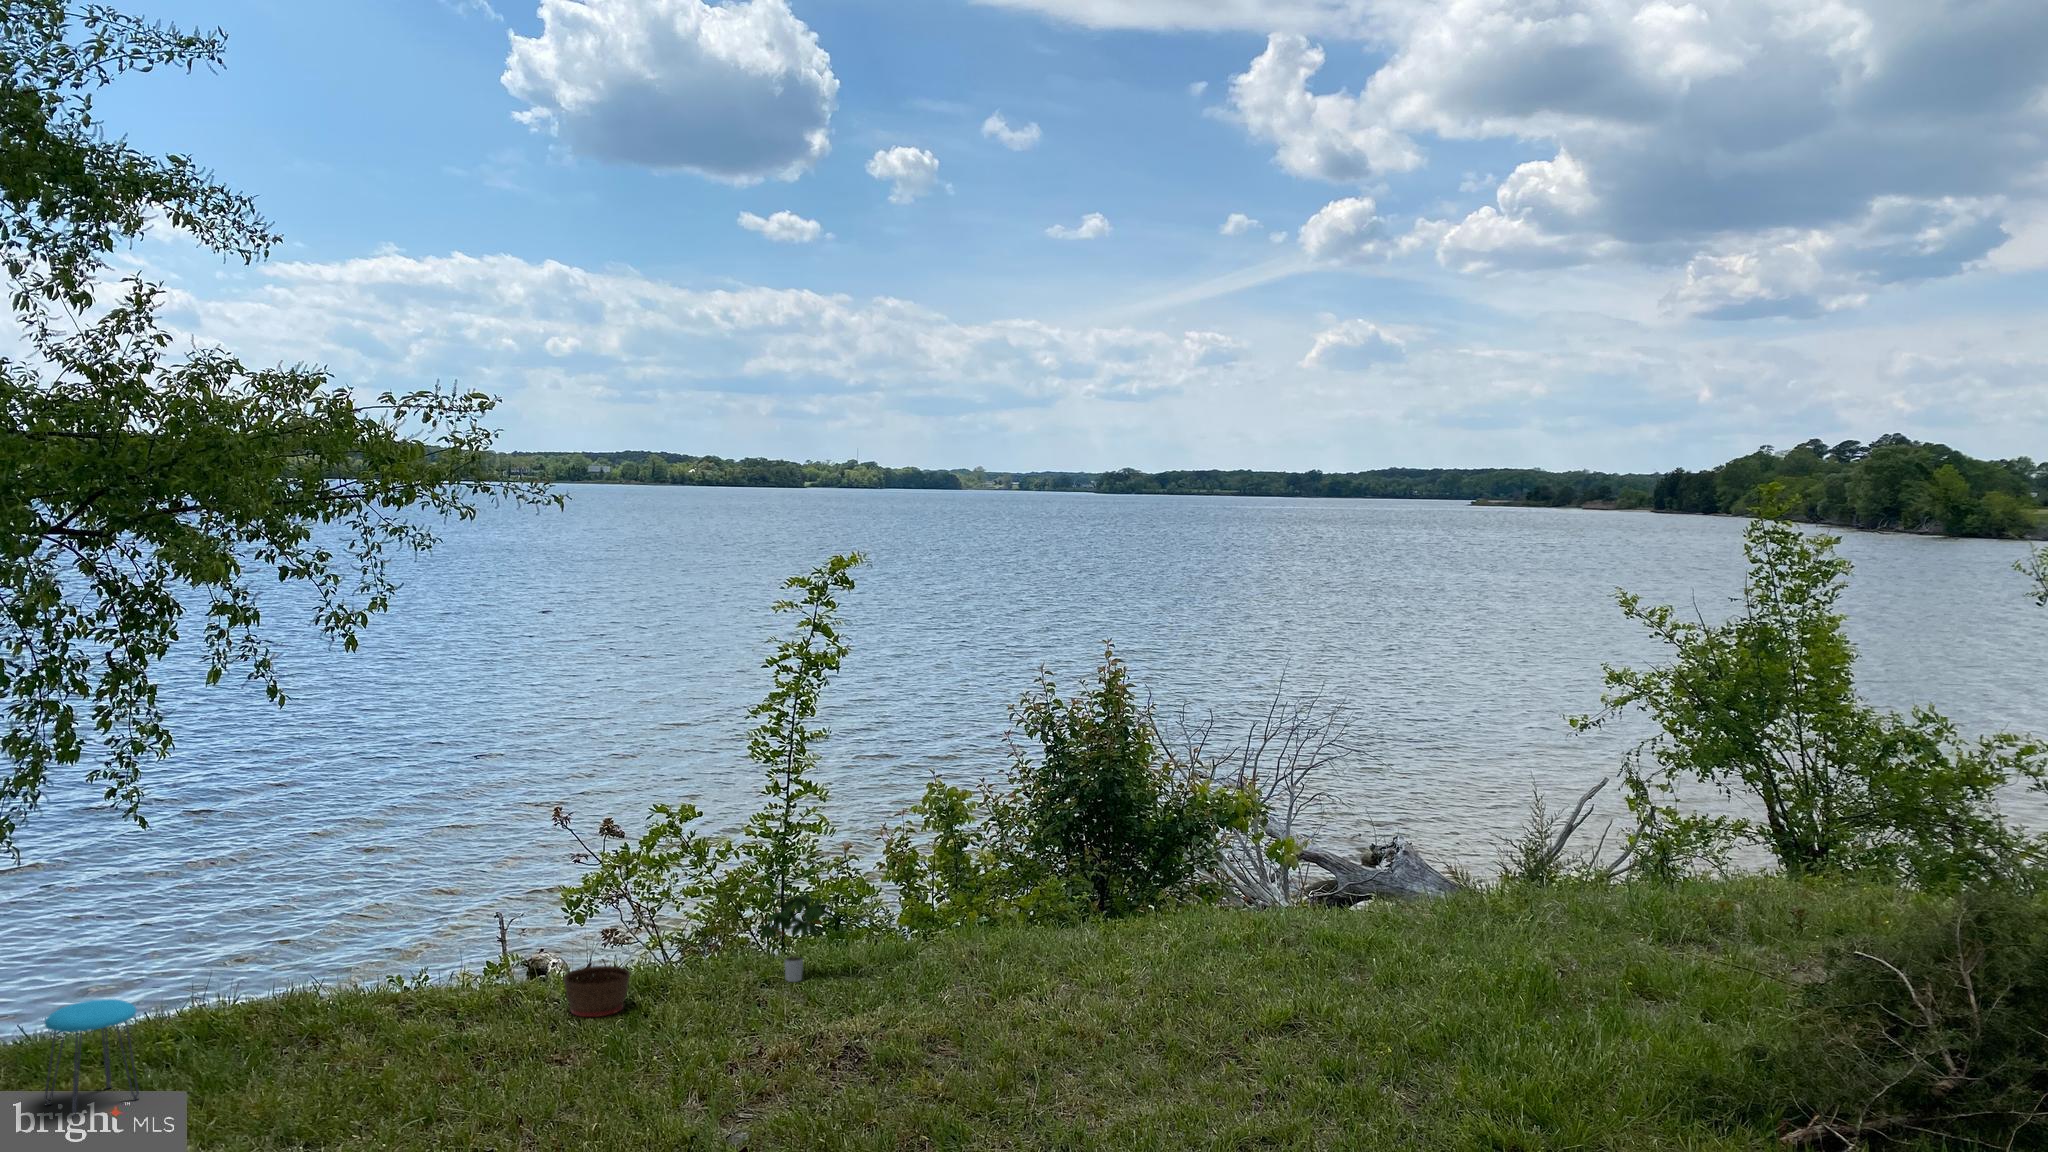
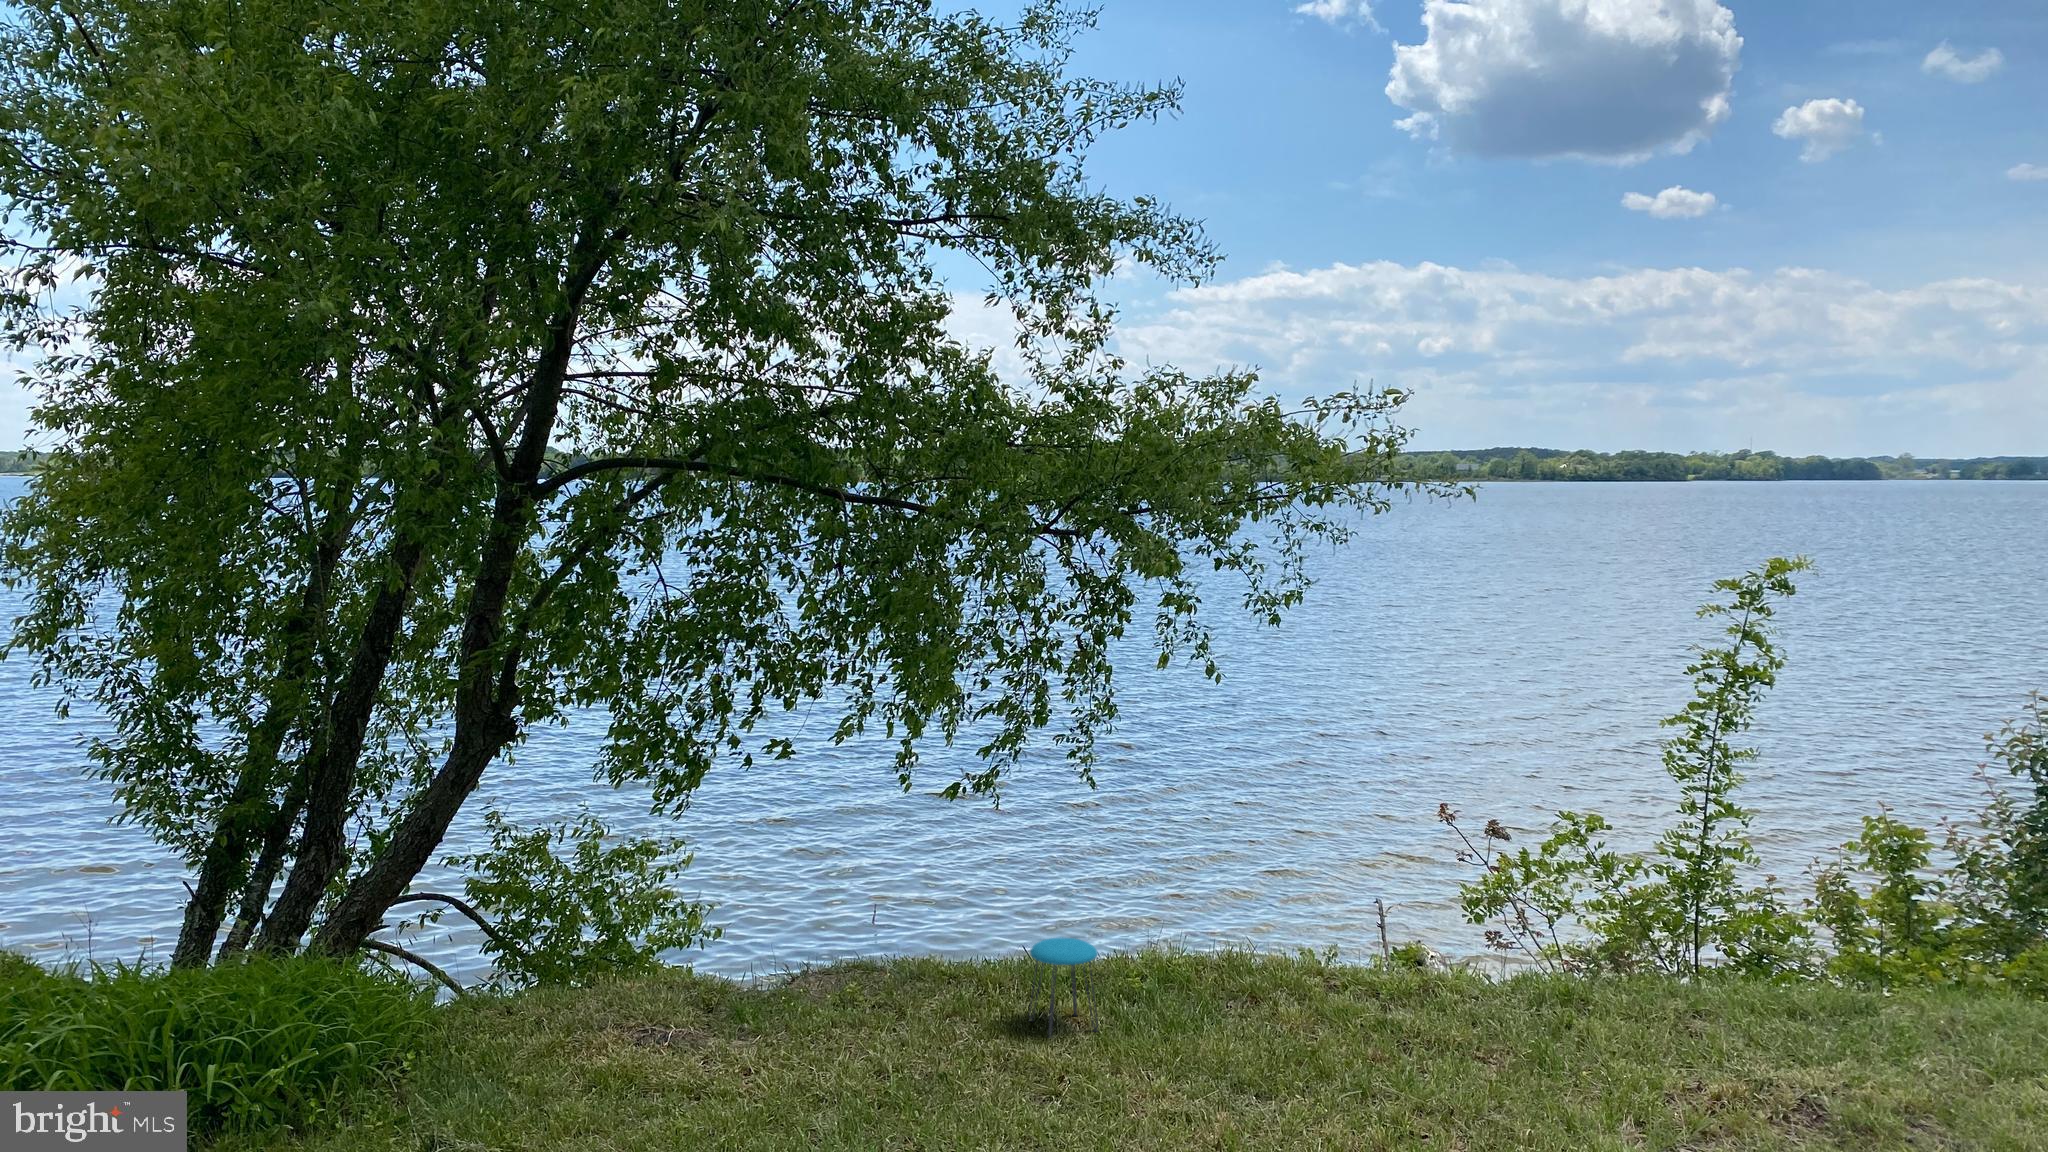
potted plant: present [759,893,832,982] -> none [1680,930,1772,1032]
basket: present [564,966,630,1017] -> none [1469,976,1539,1031]

